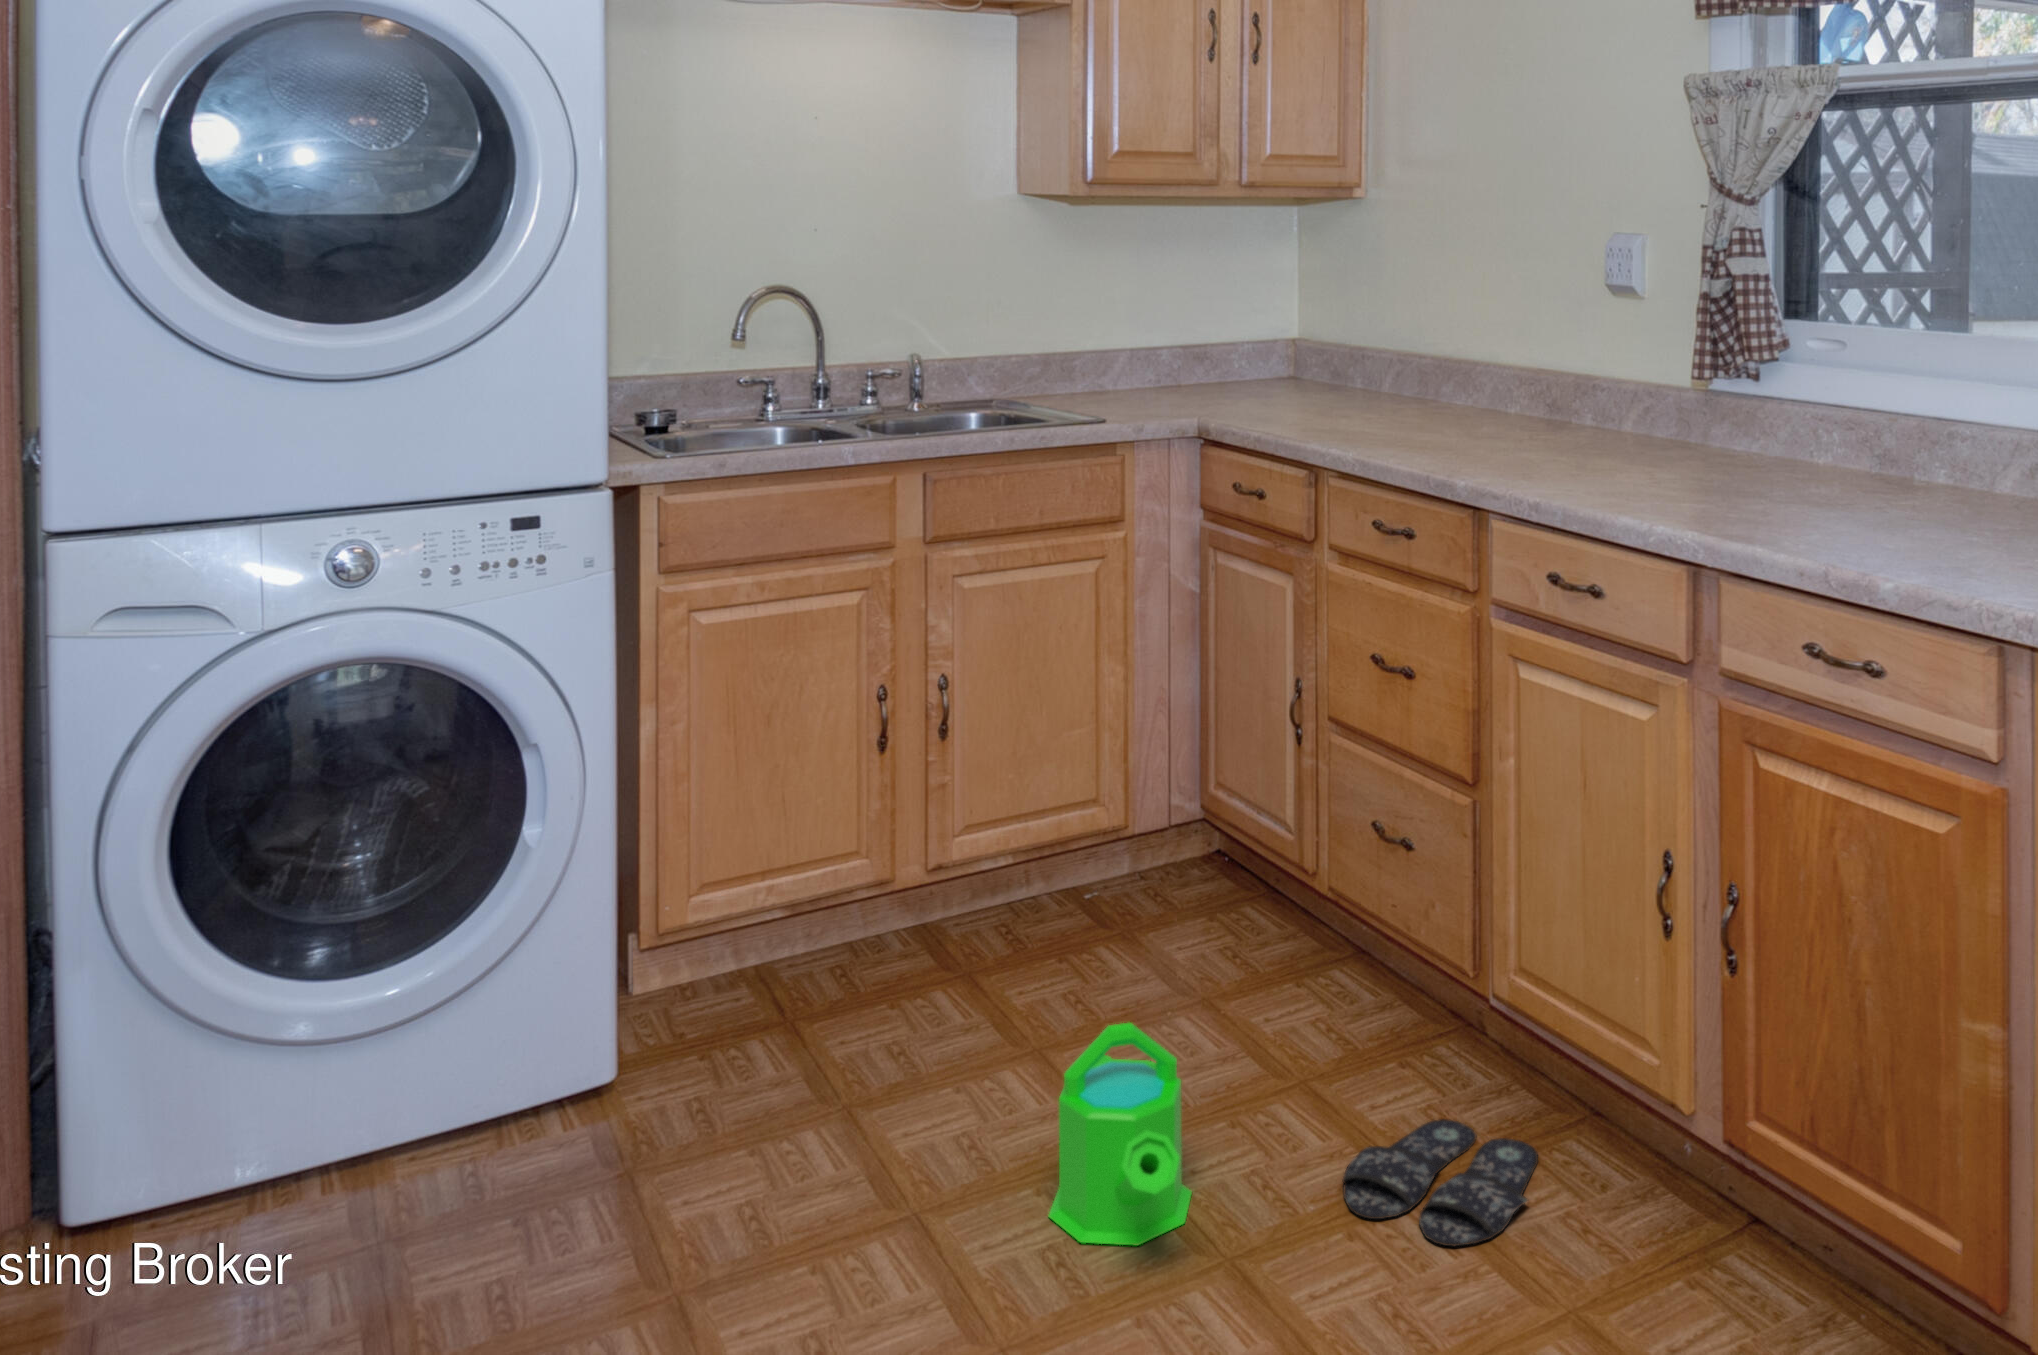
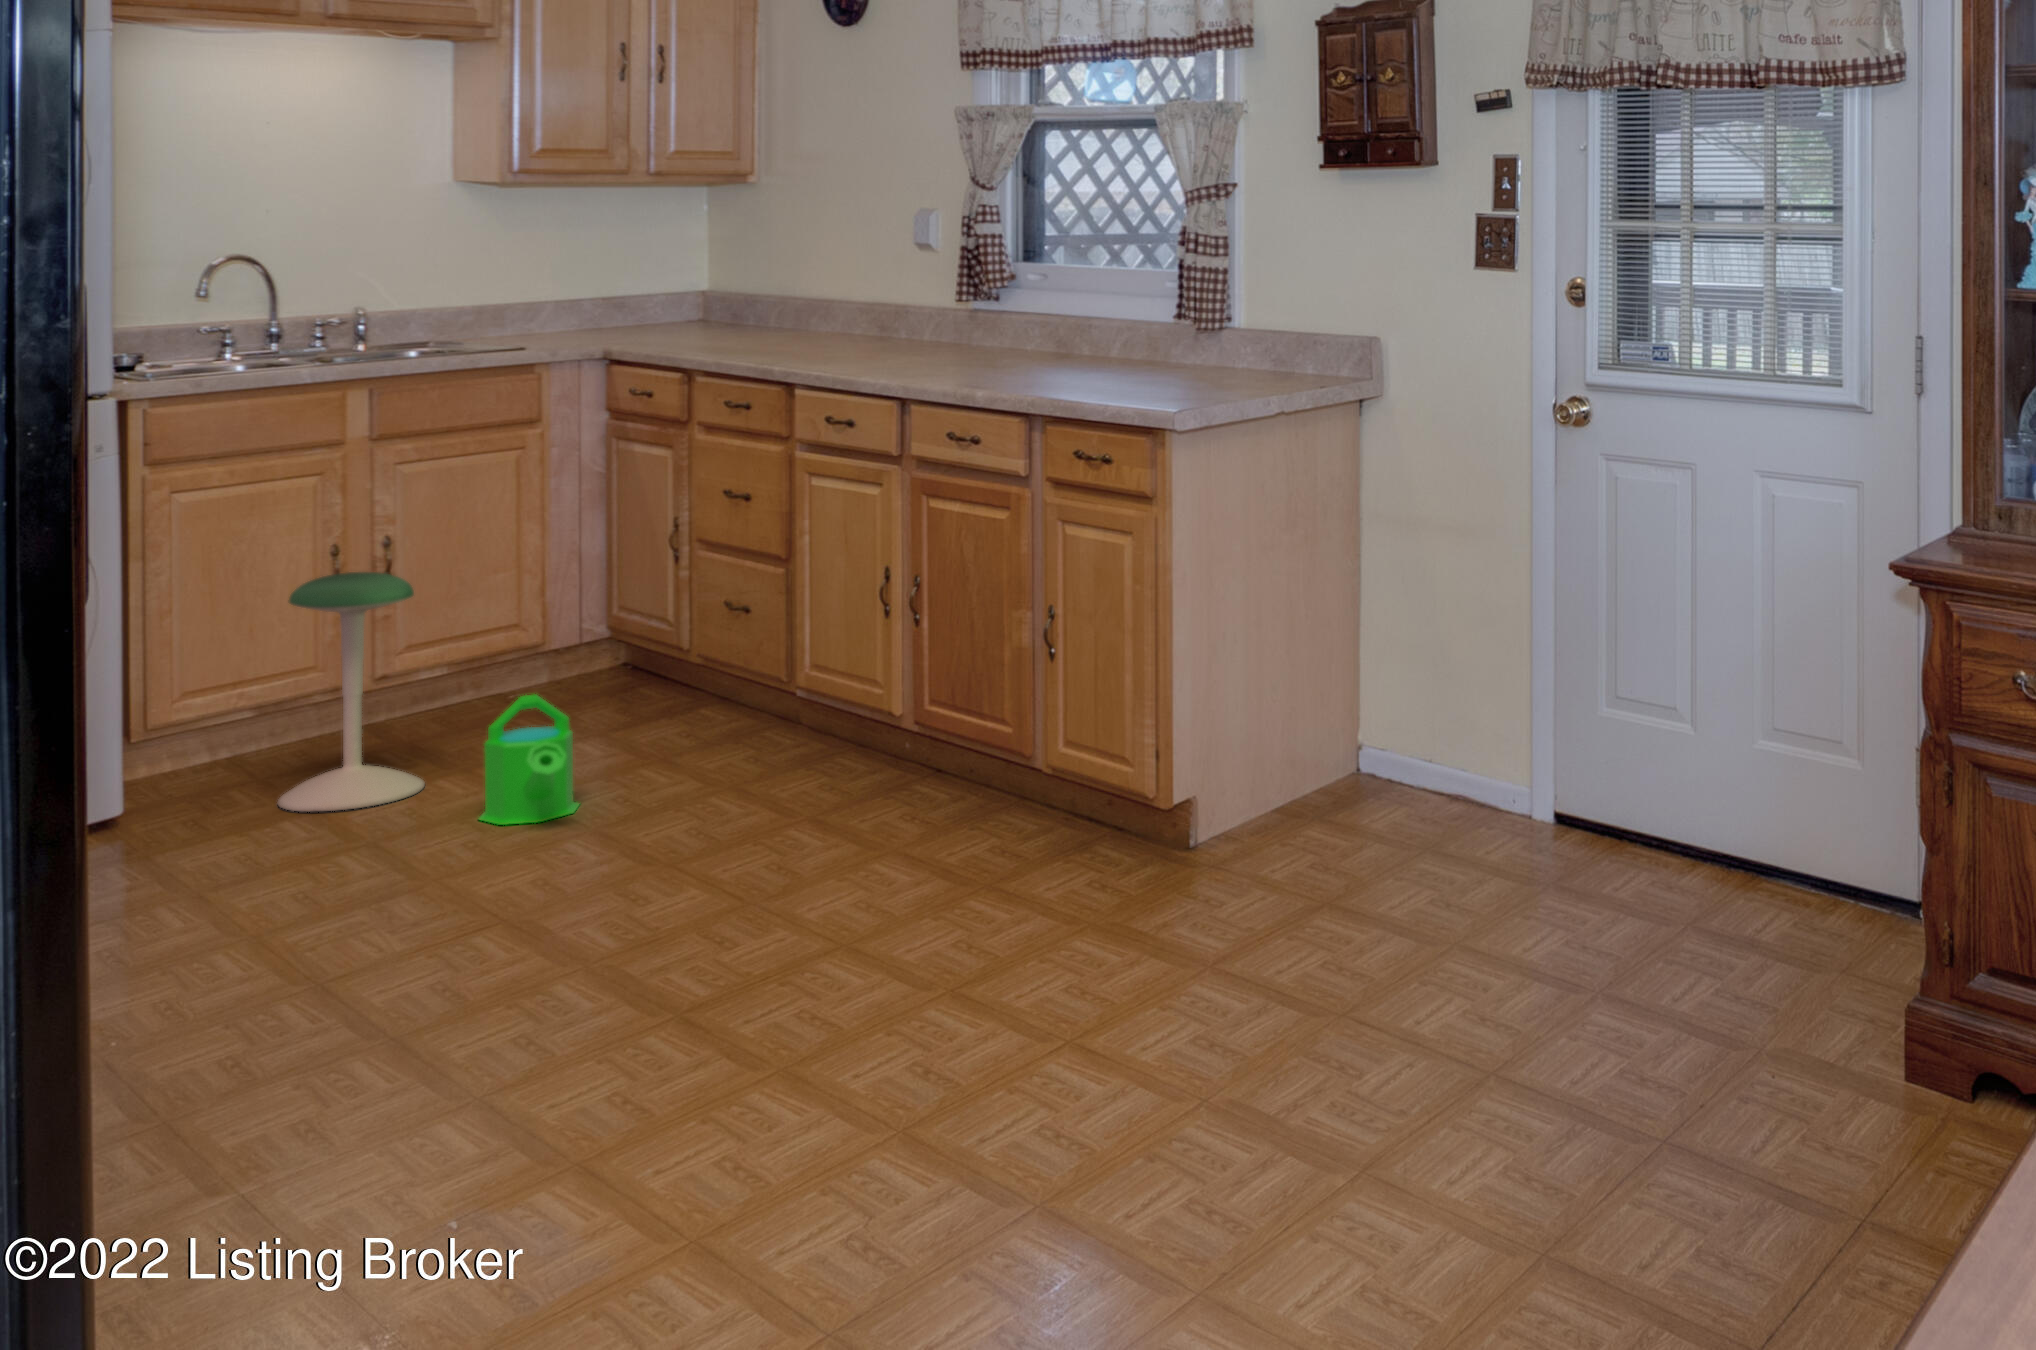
stool: none [791,777,978,1148] -> present [278,572,425,811]
slippers: present [1343,1119,1538,1246] -> none [685,765,821,803]

